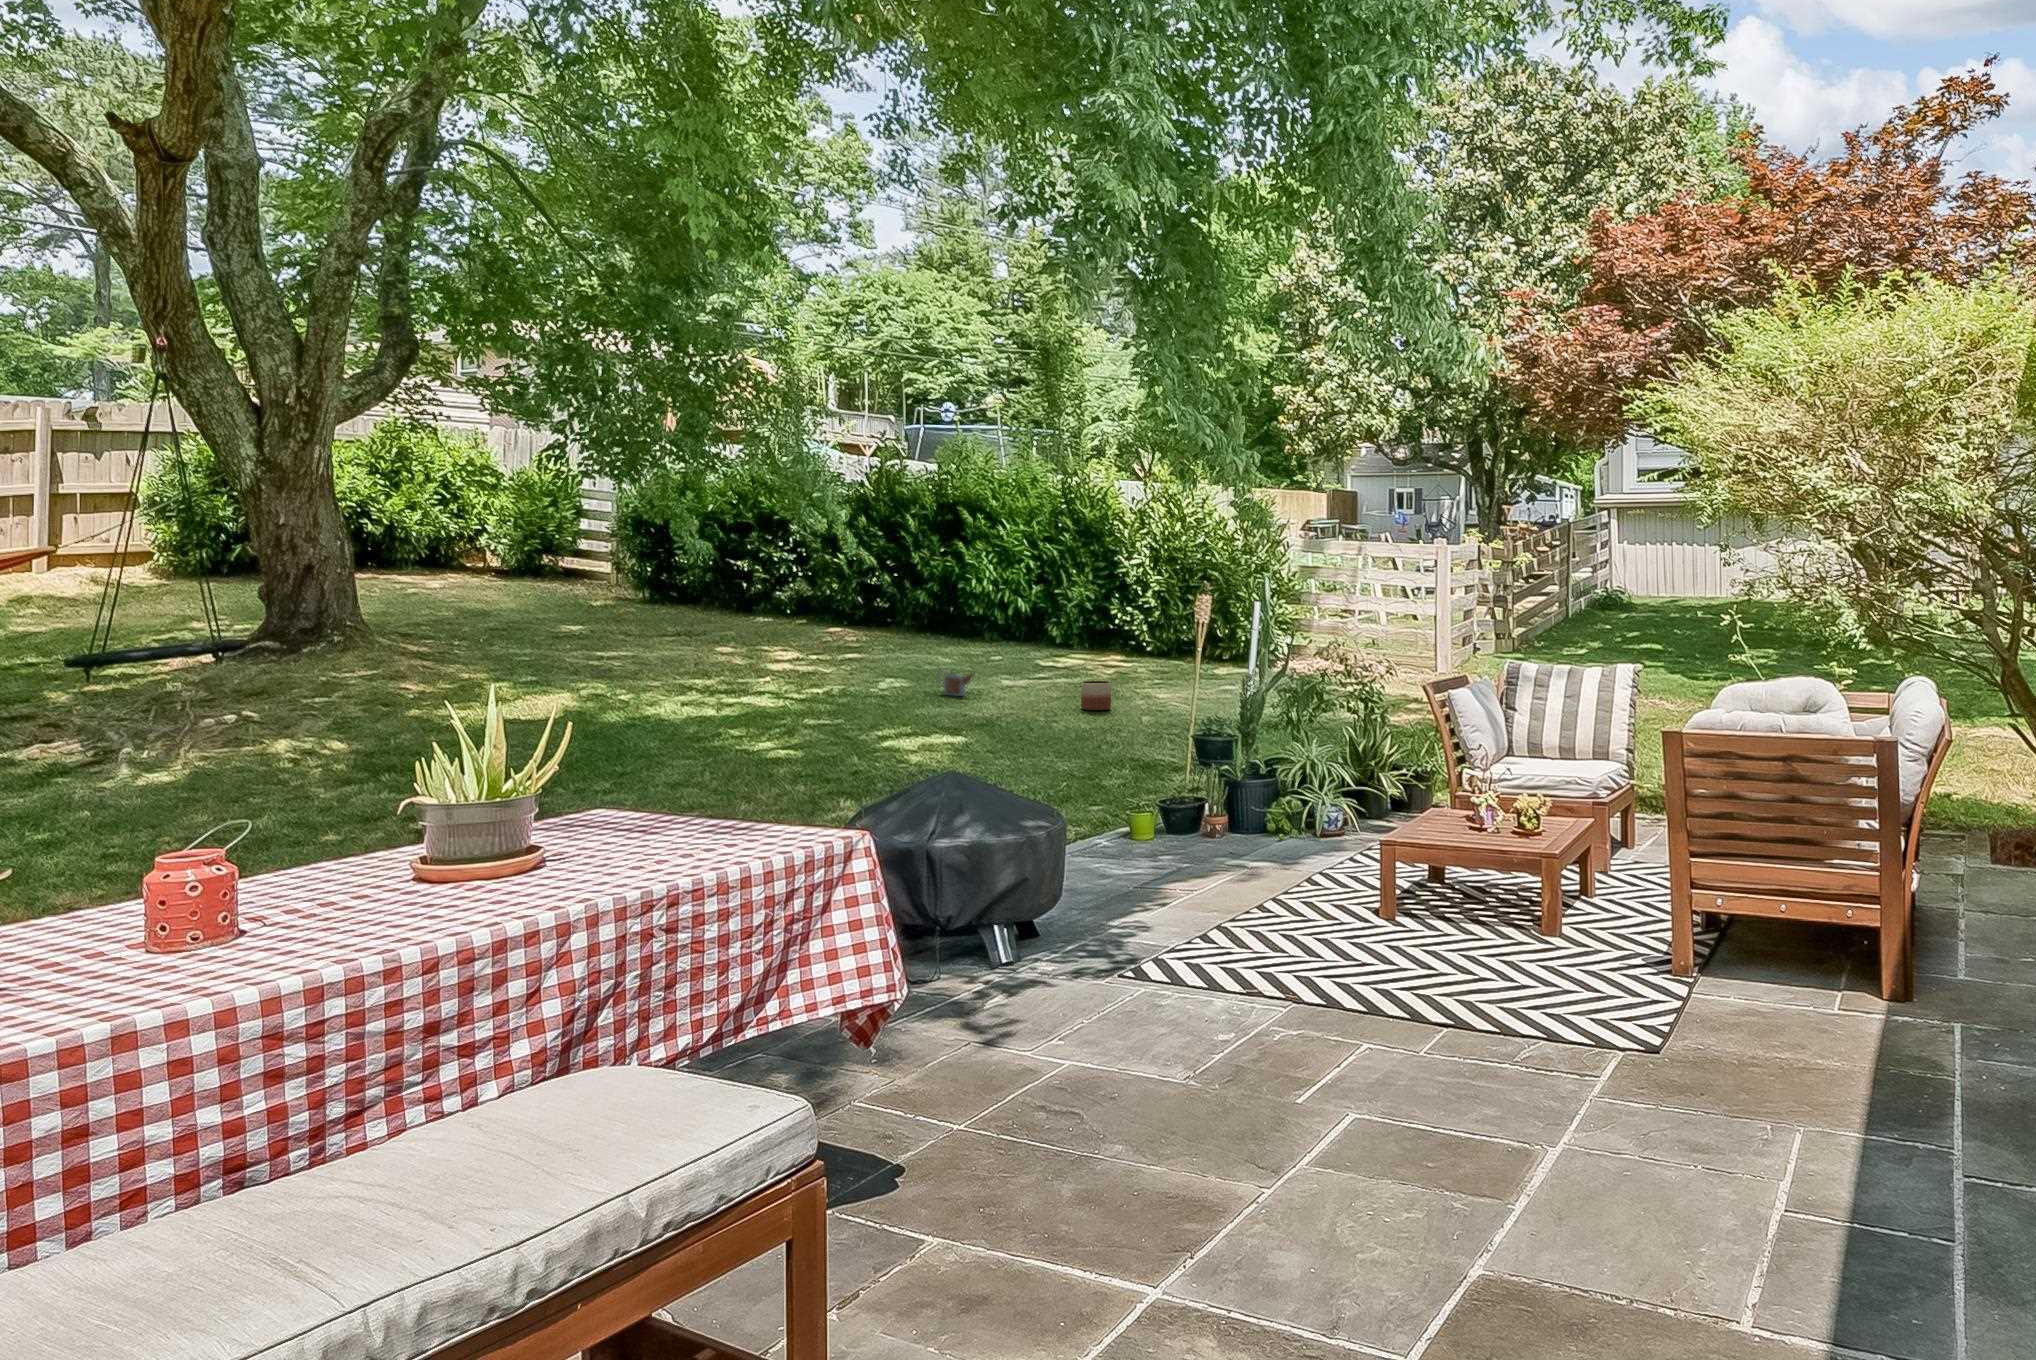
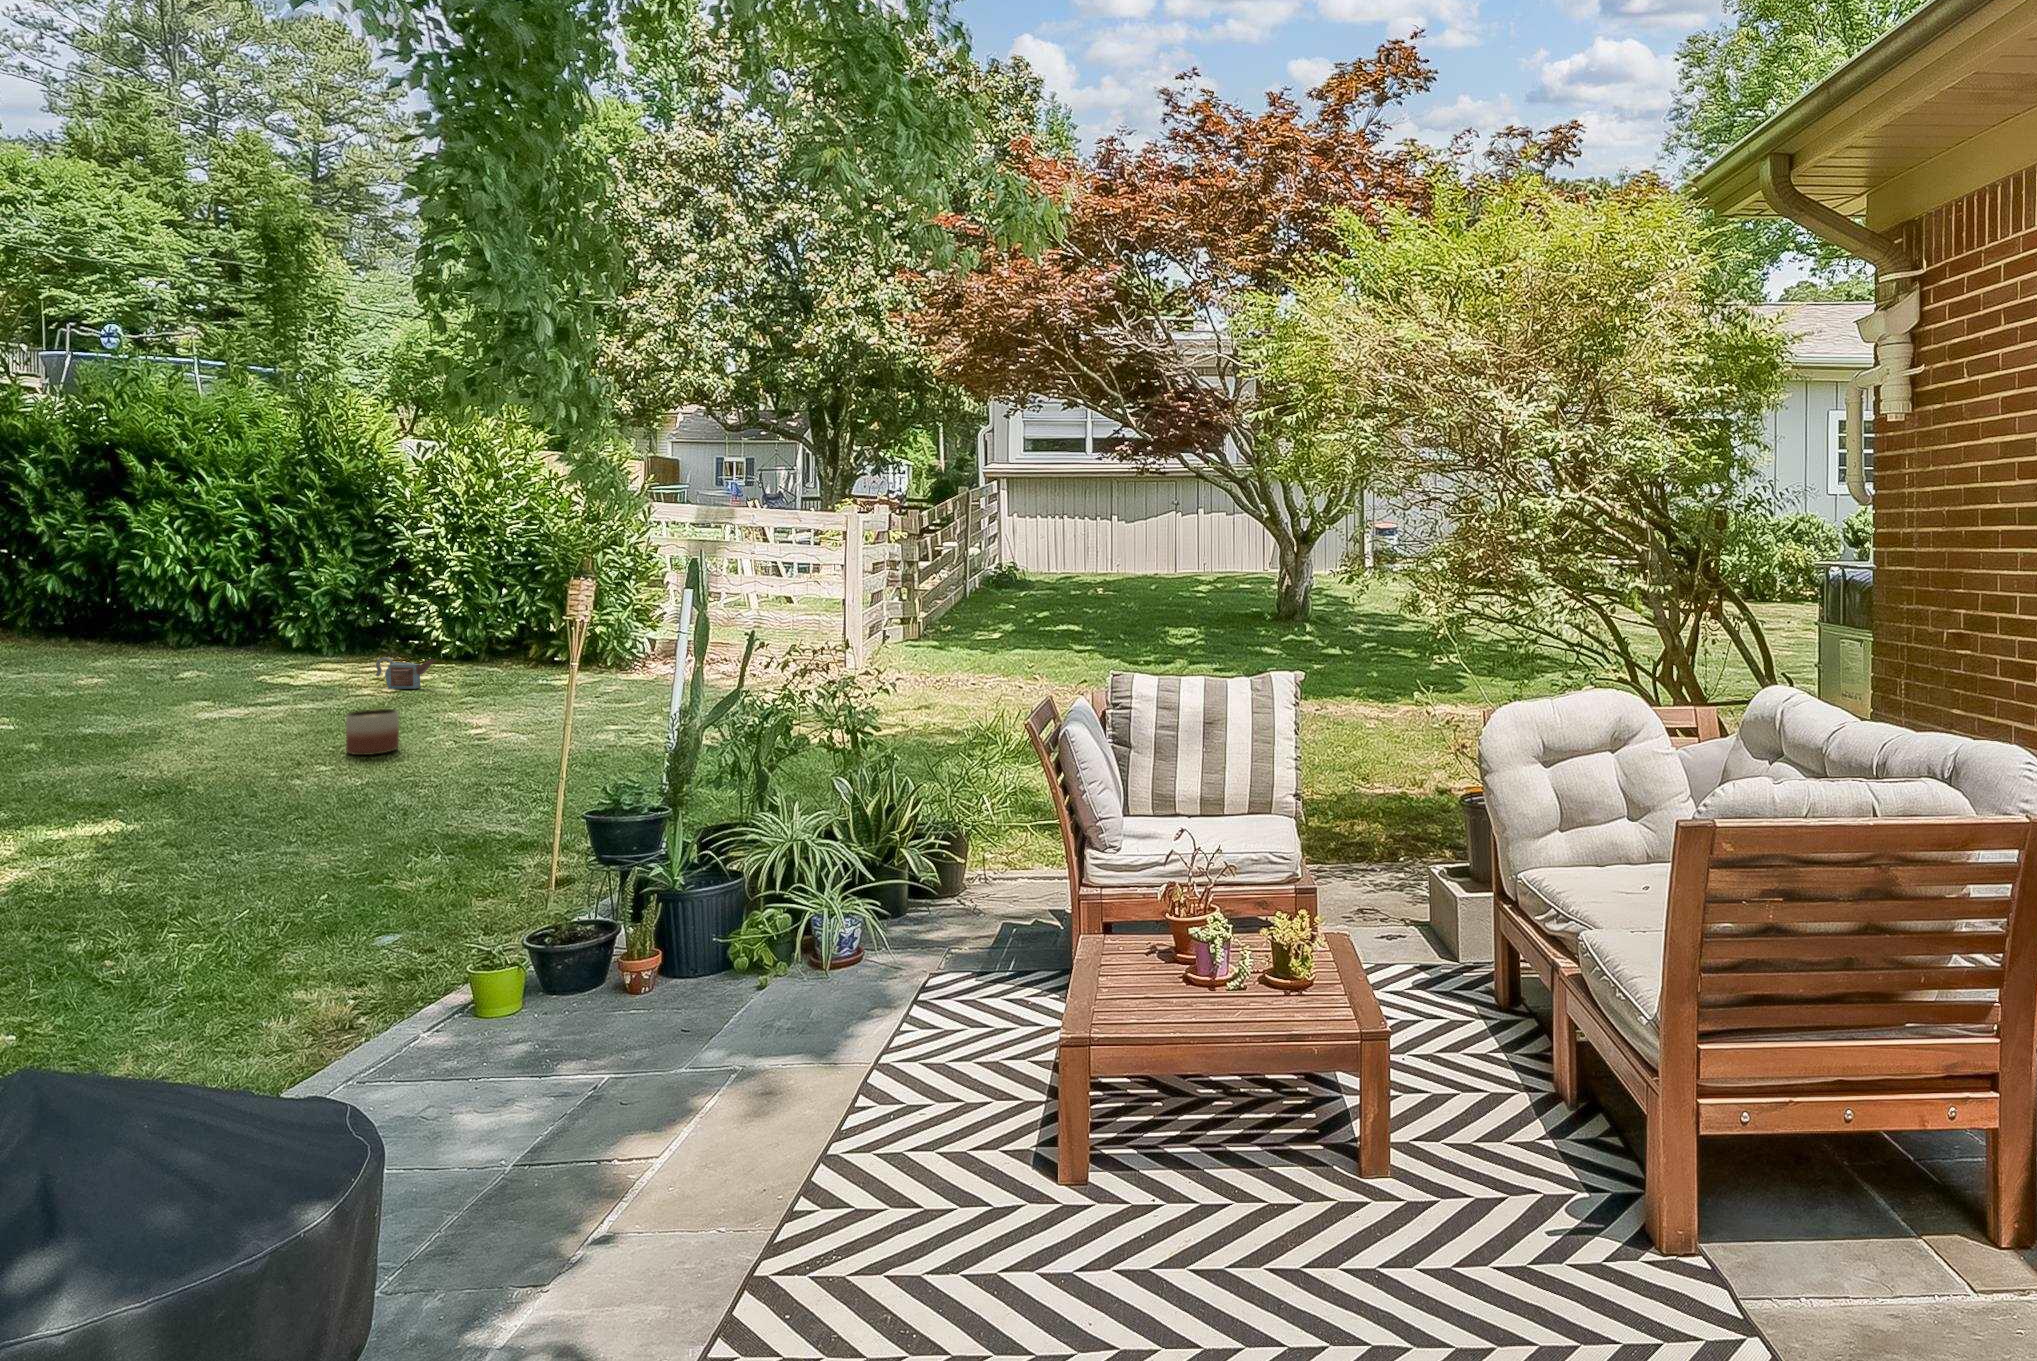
watering can: present [937,669,974,696] -> present [376,657,436,689]

